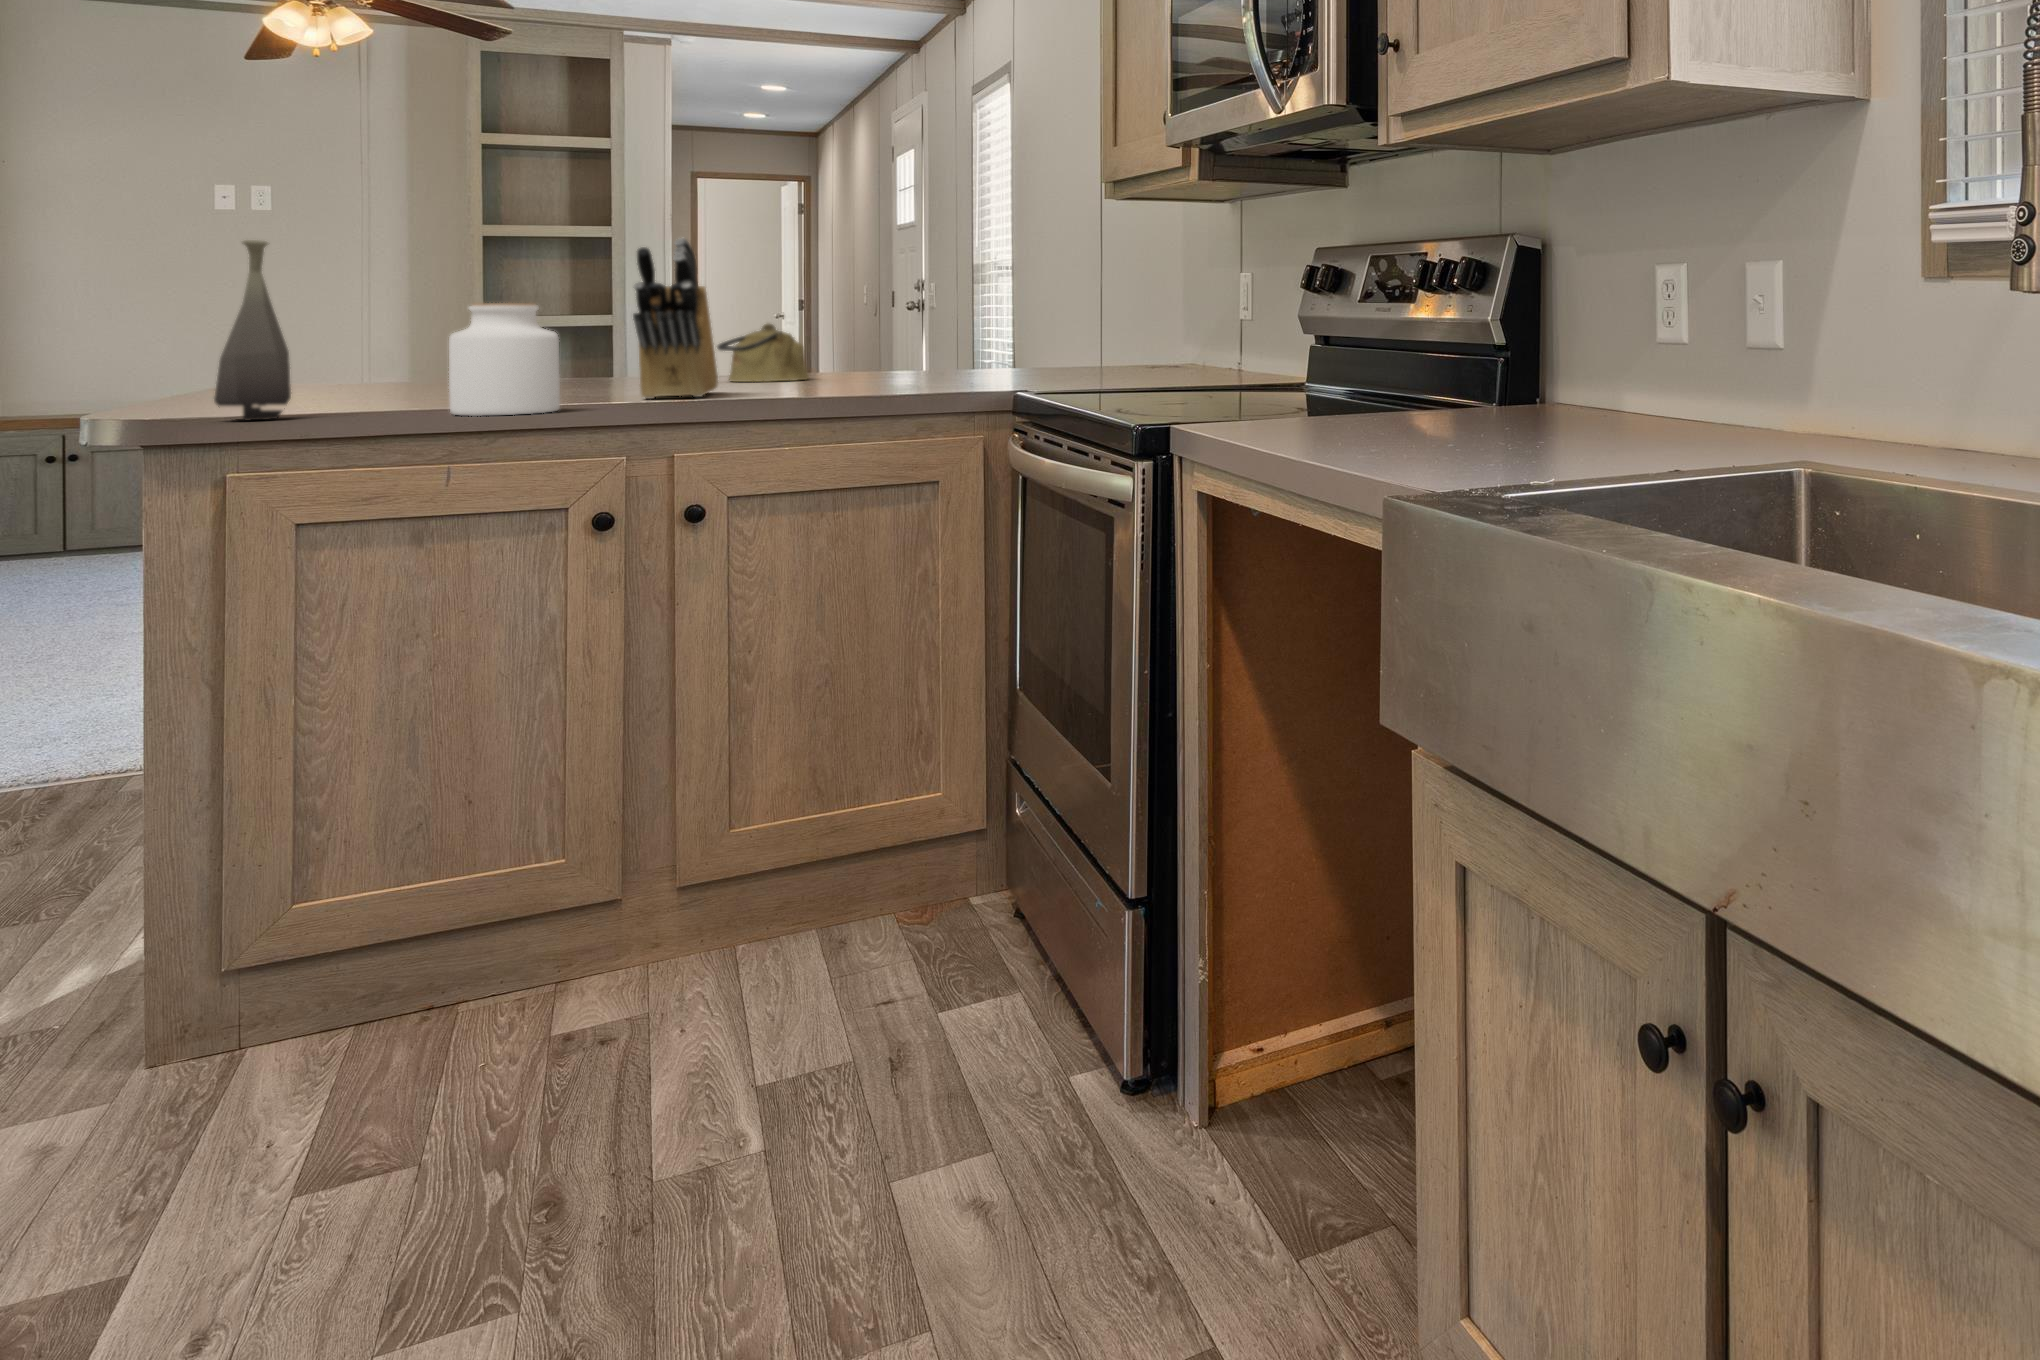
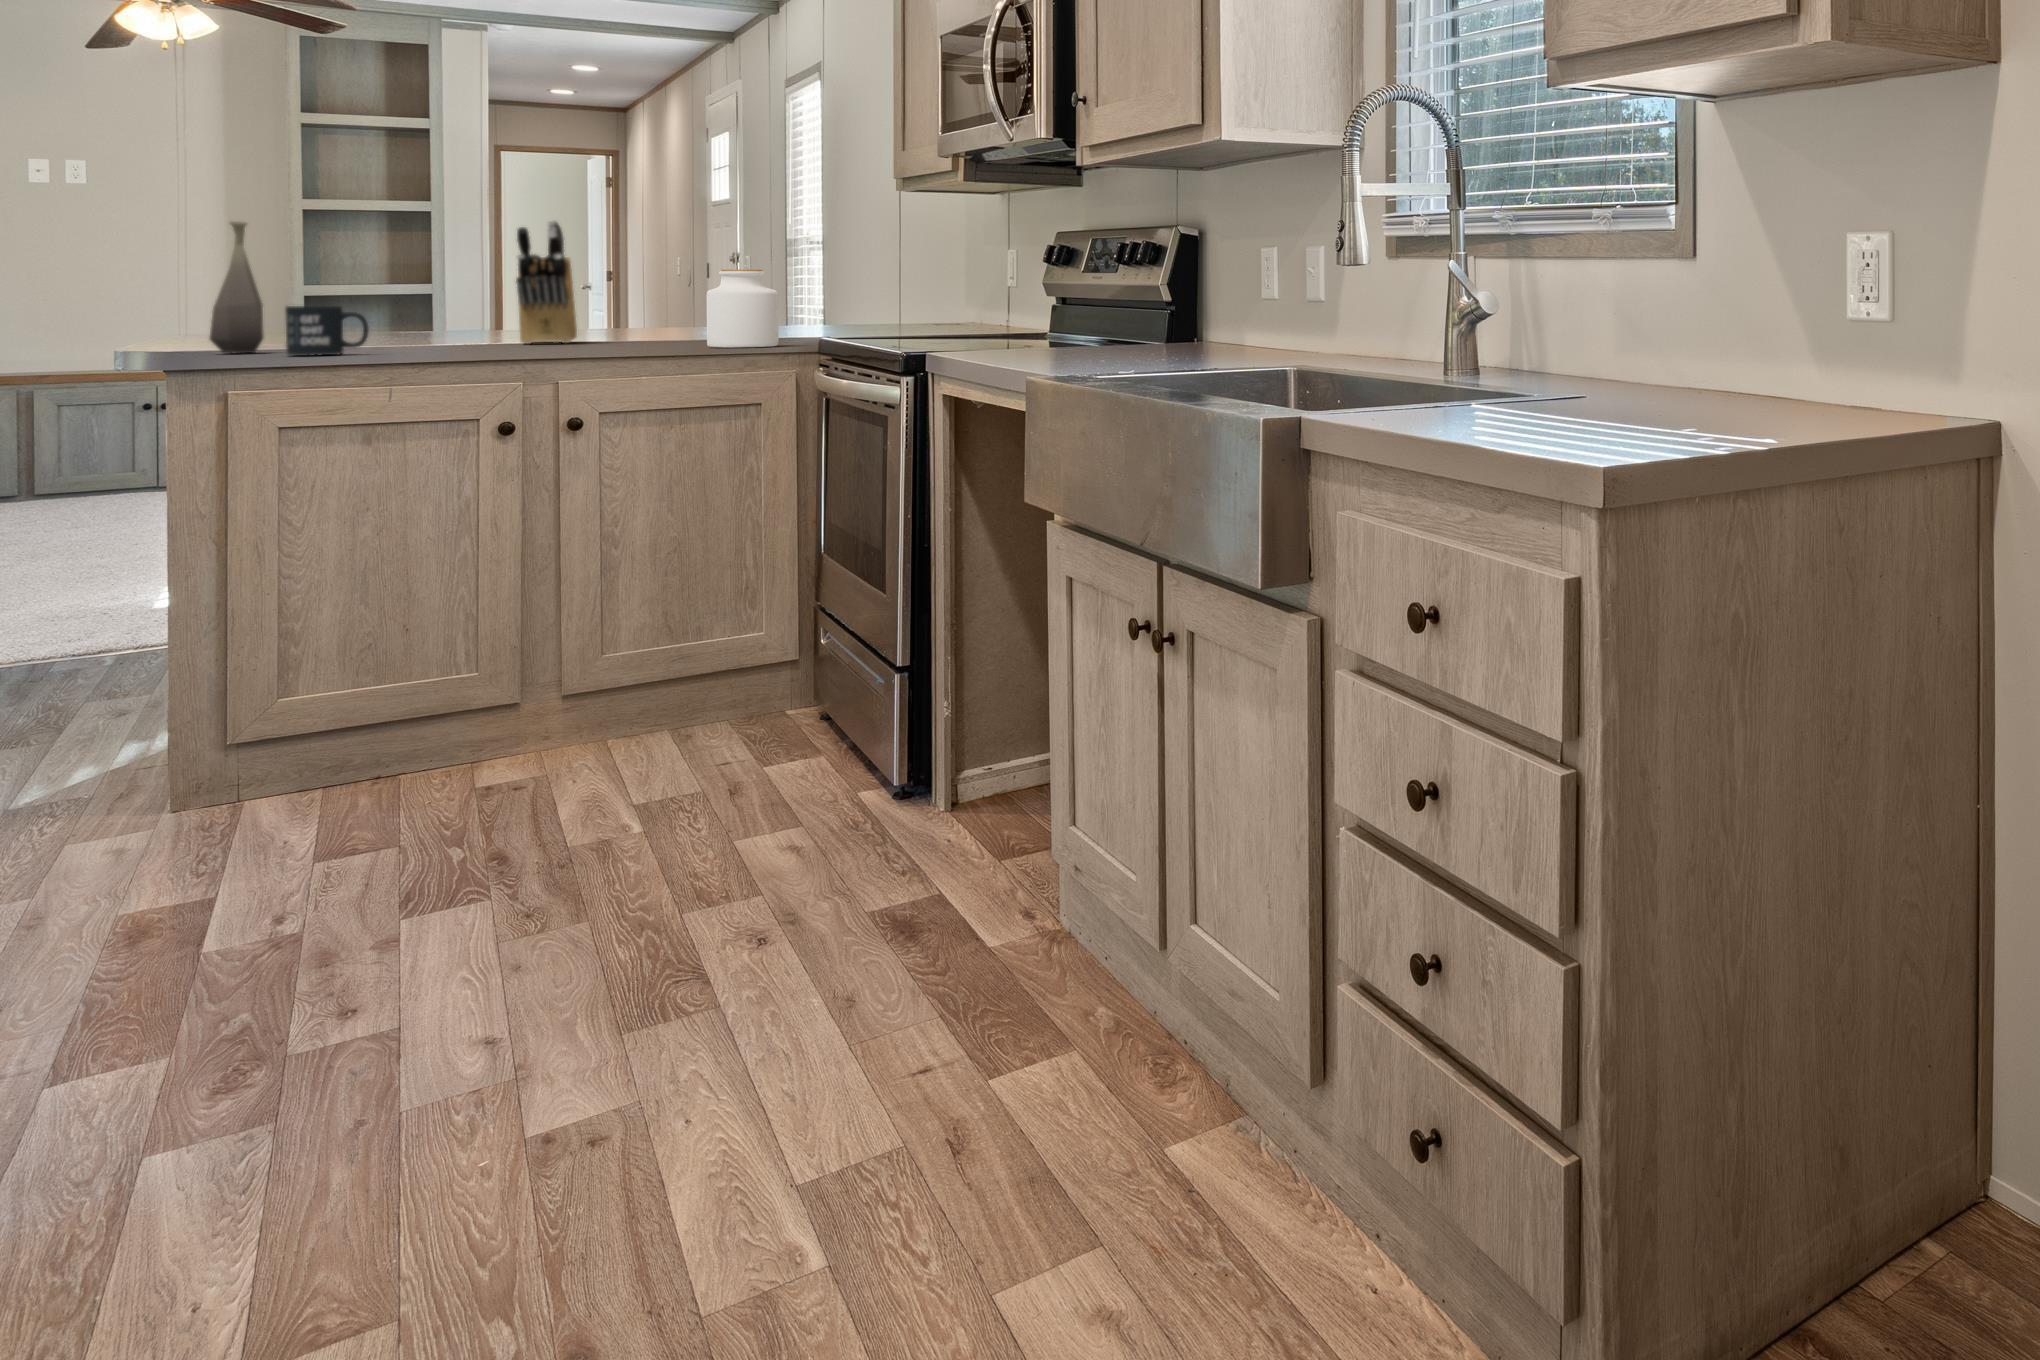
jar: present [449,303,560,416] -> present [707,270,779,348]
kettle: present [717,324,809,382] -> none [566,288,646,336]
mug: none [297,356,413,427] -> present [285,306,369,356]

